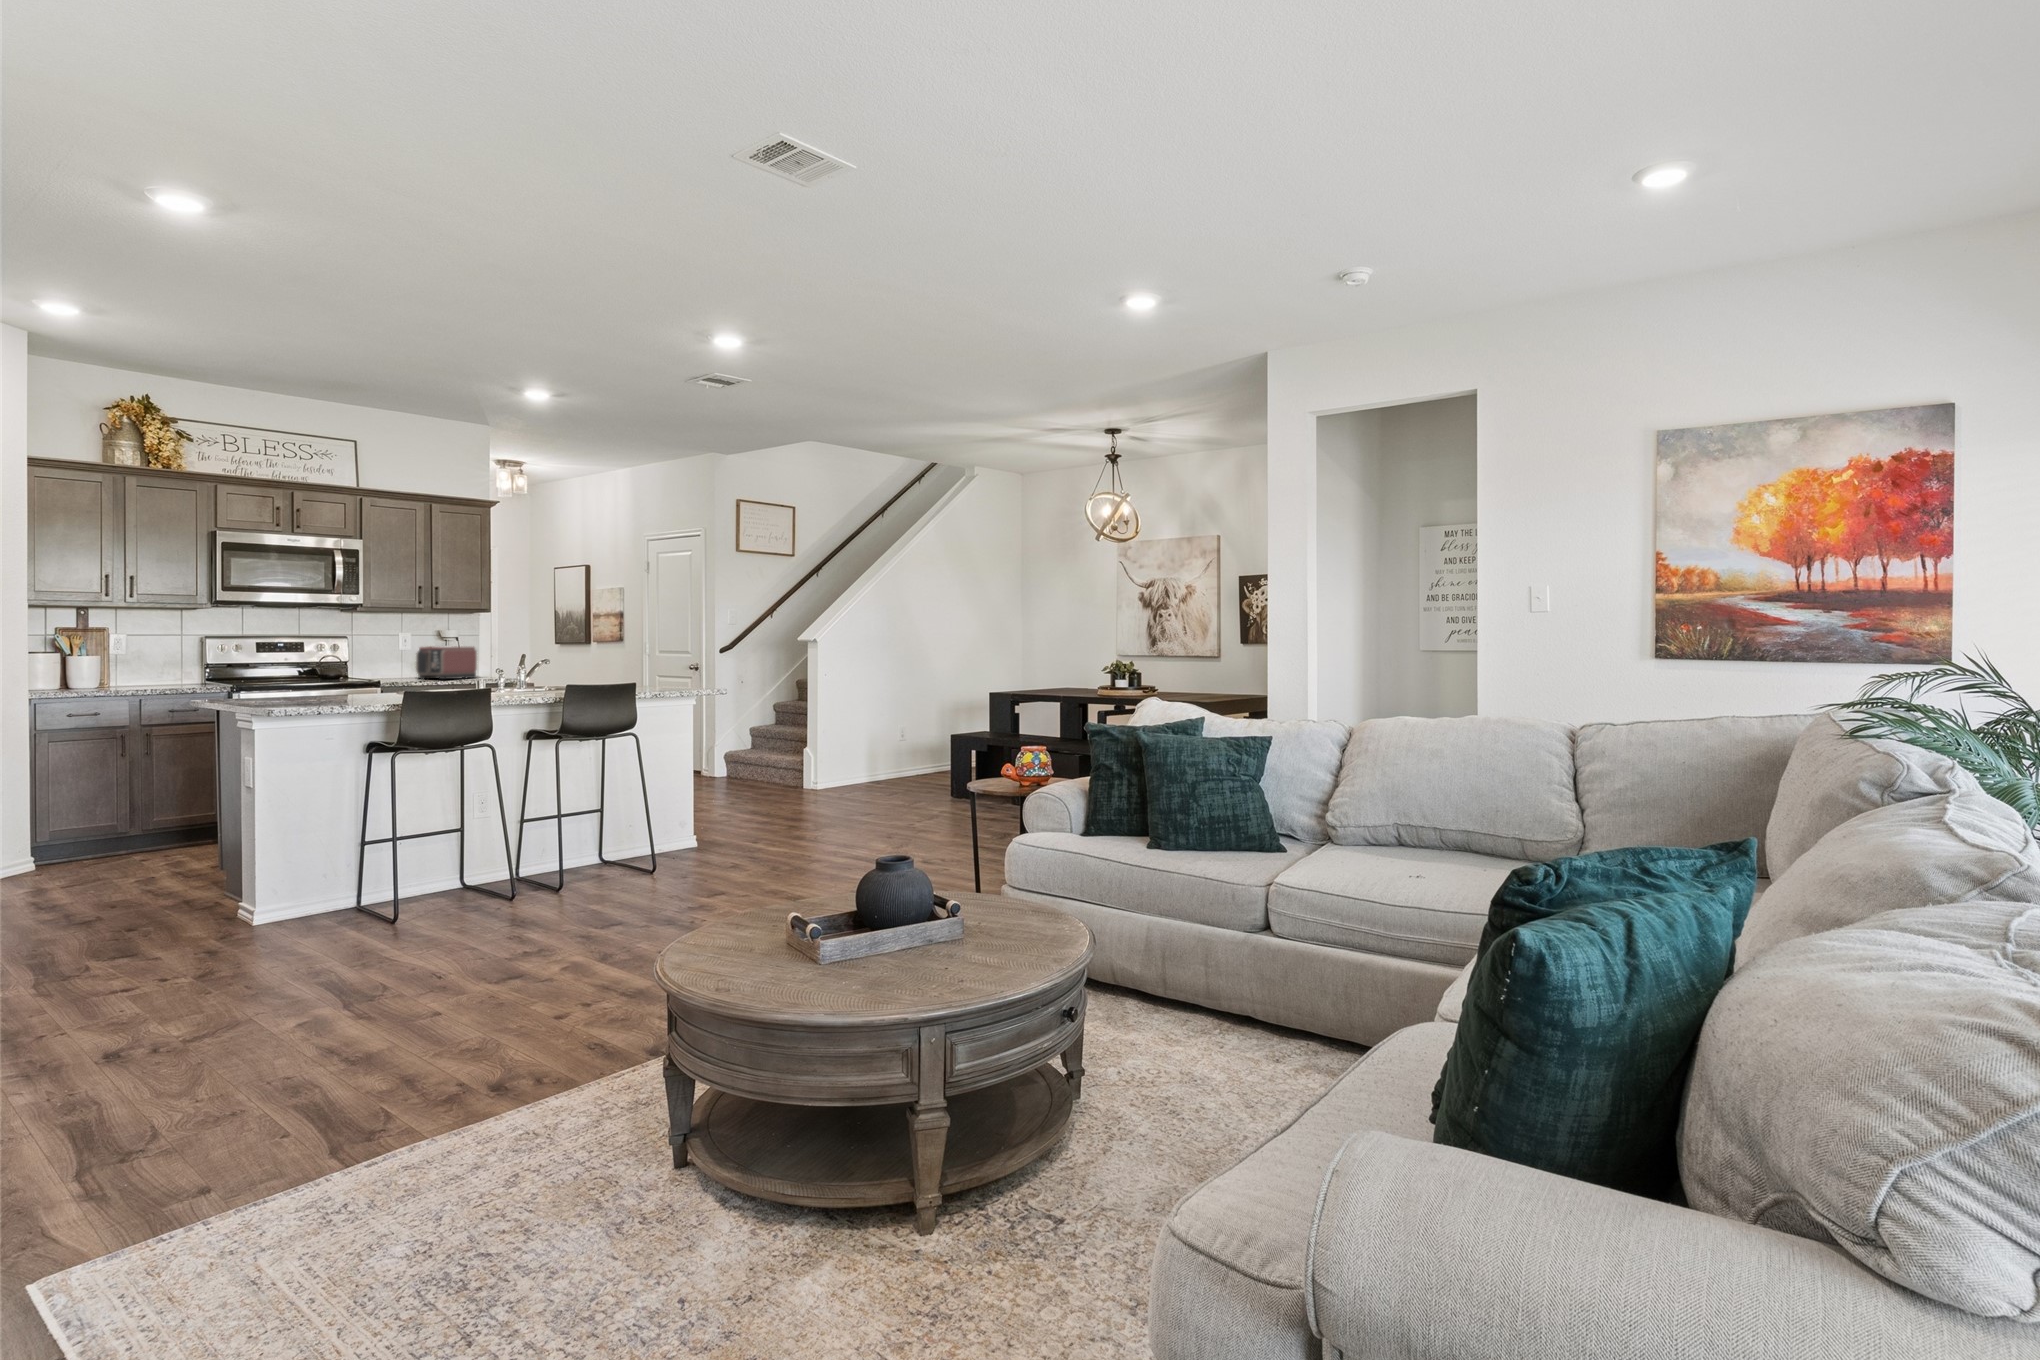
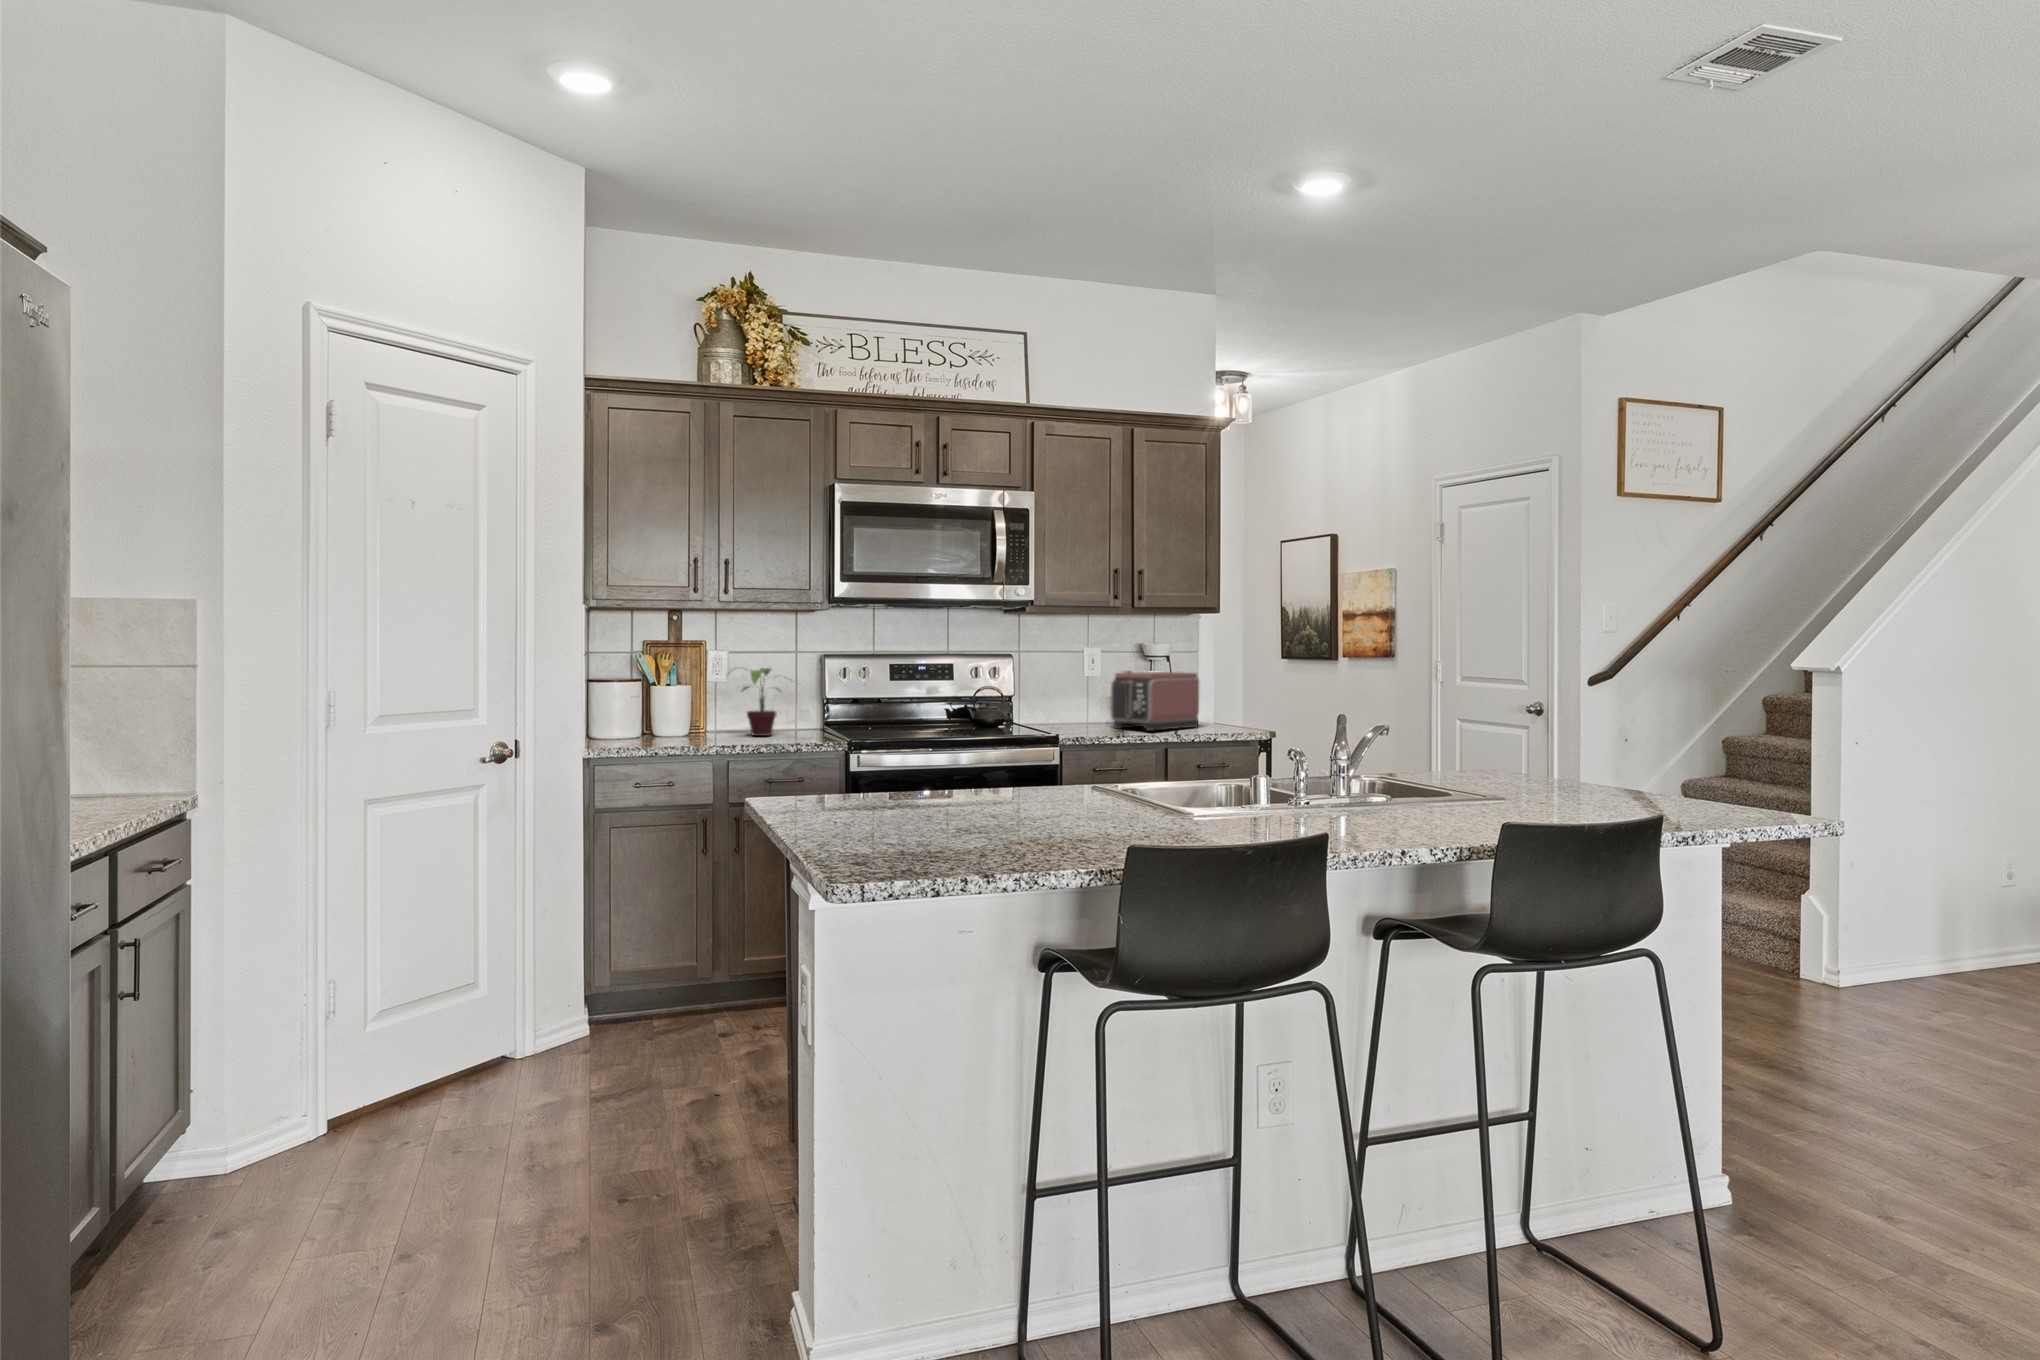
potted plant: none [132,642,188,685] -> present [734,667,785,736]

